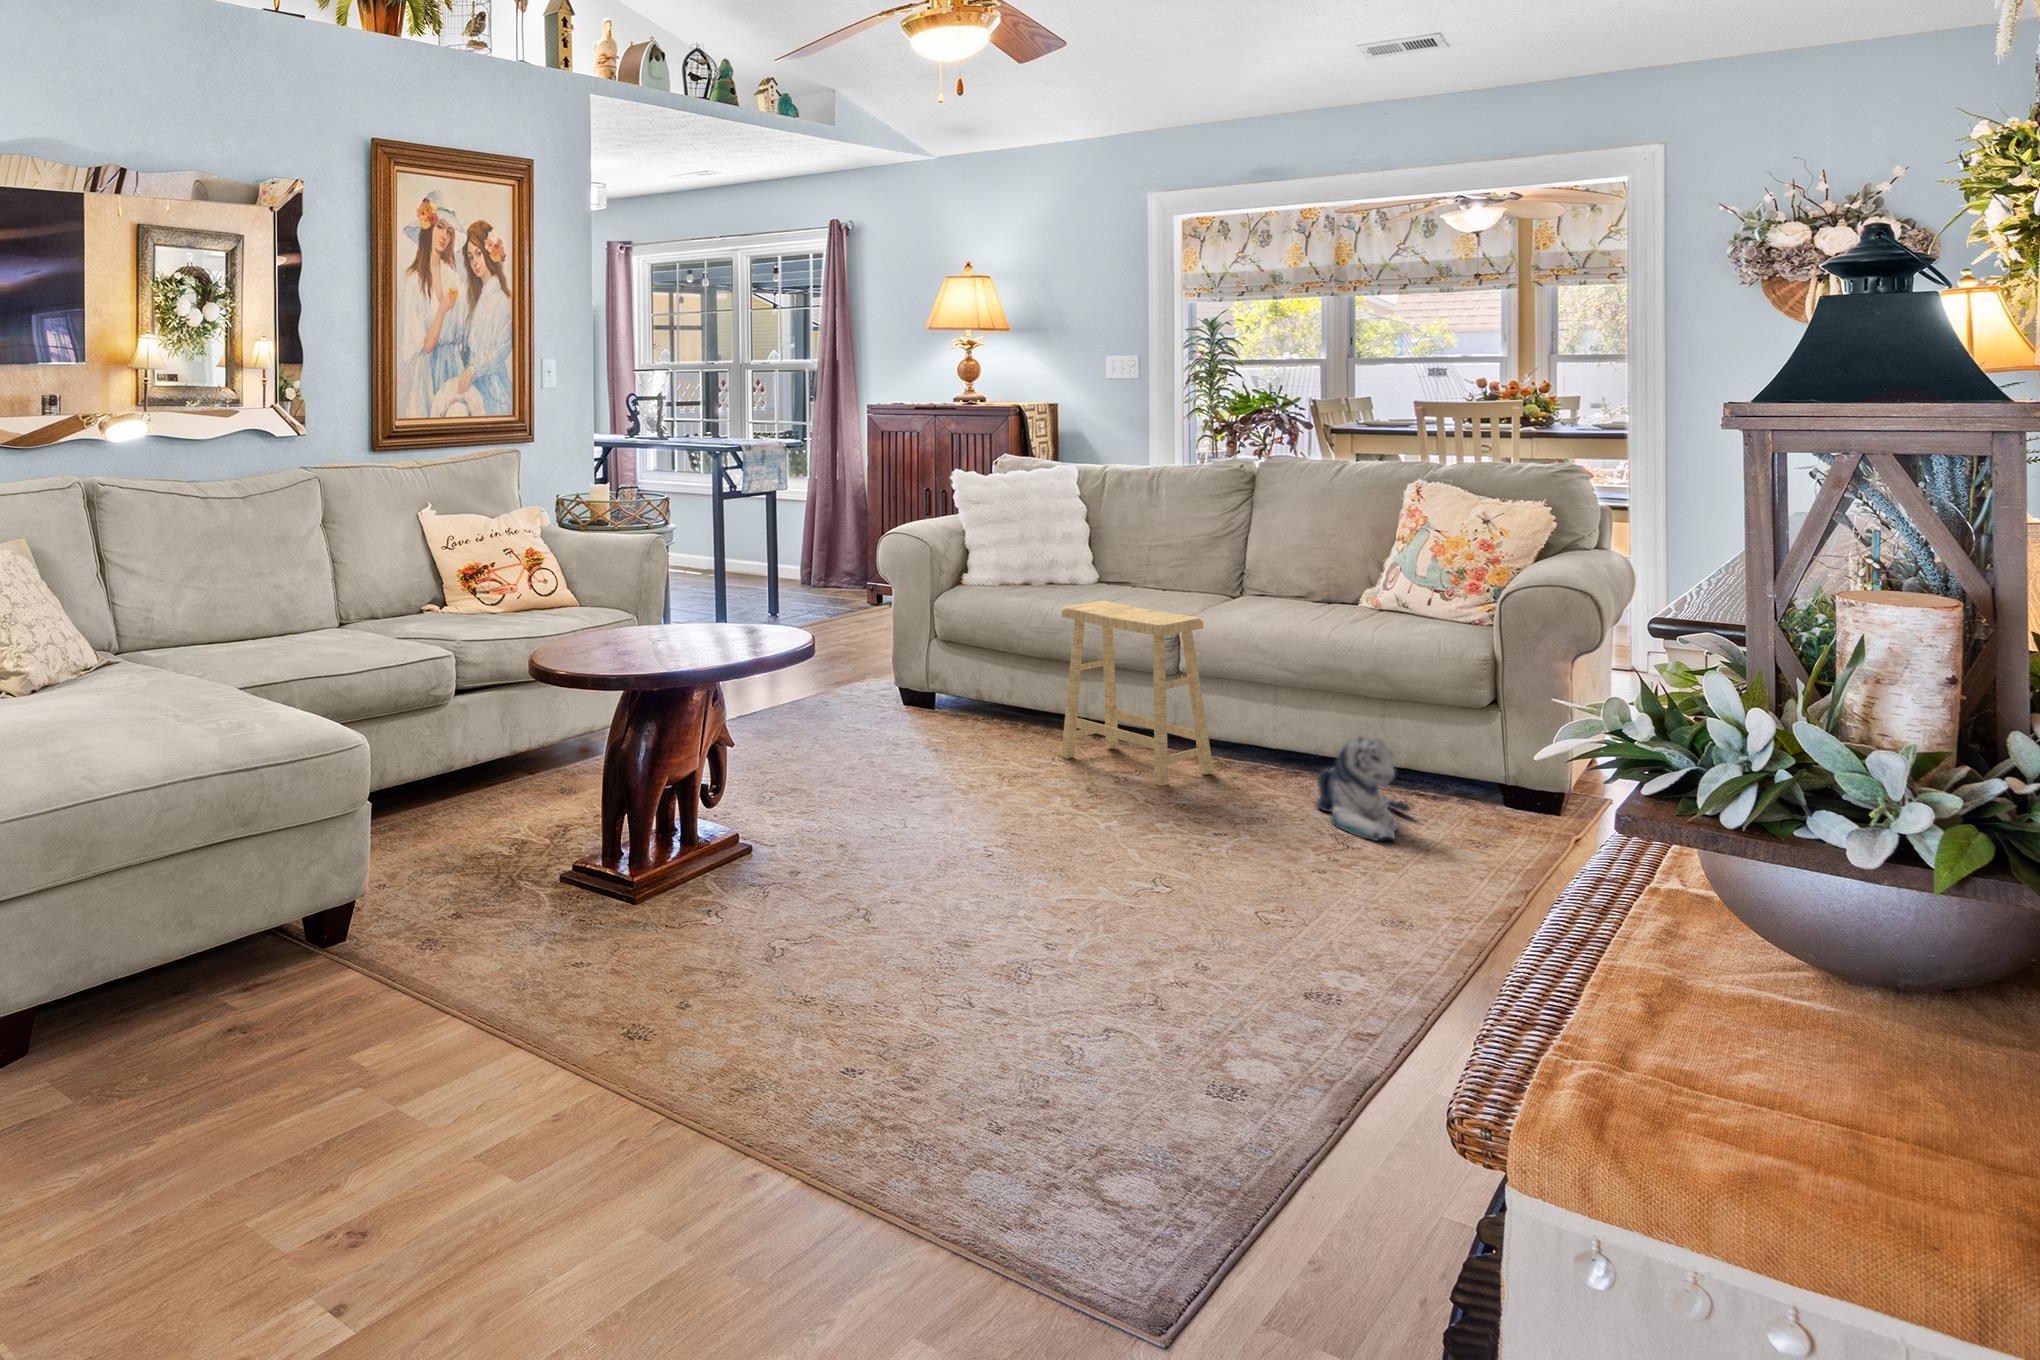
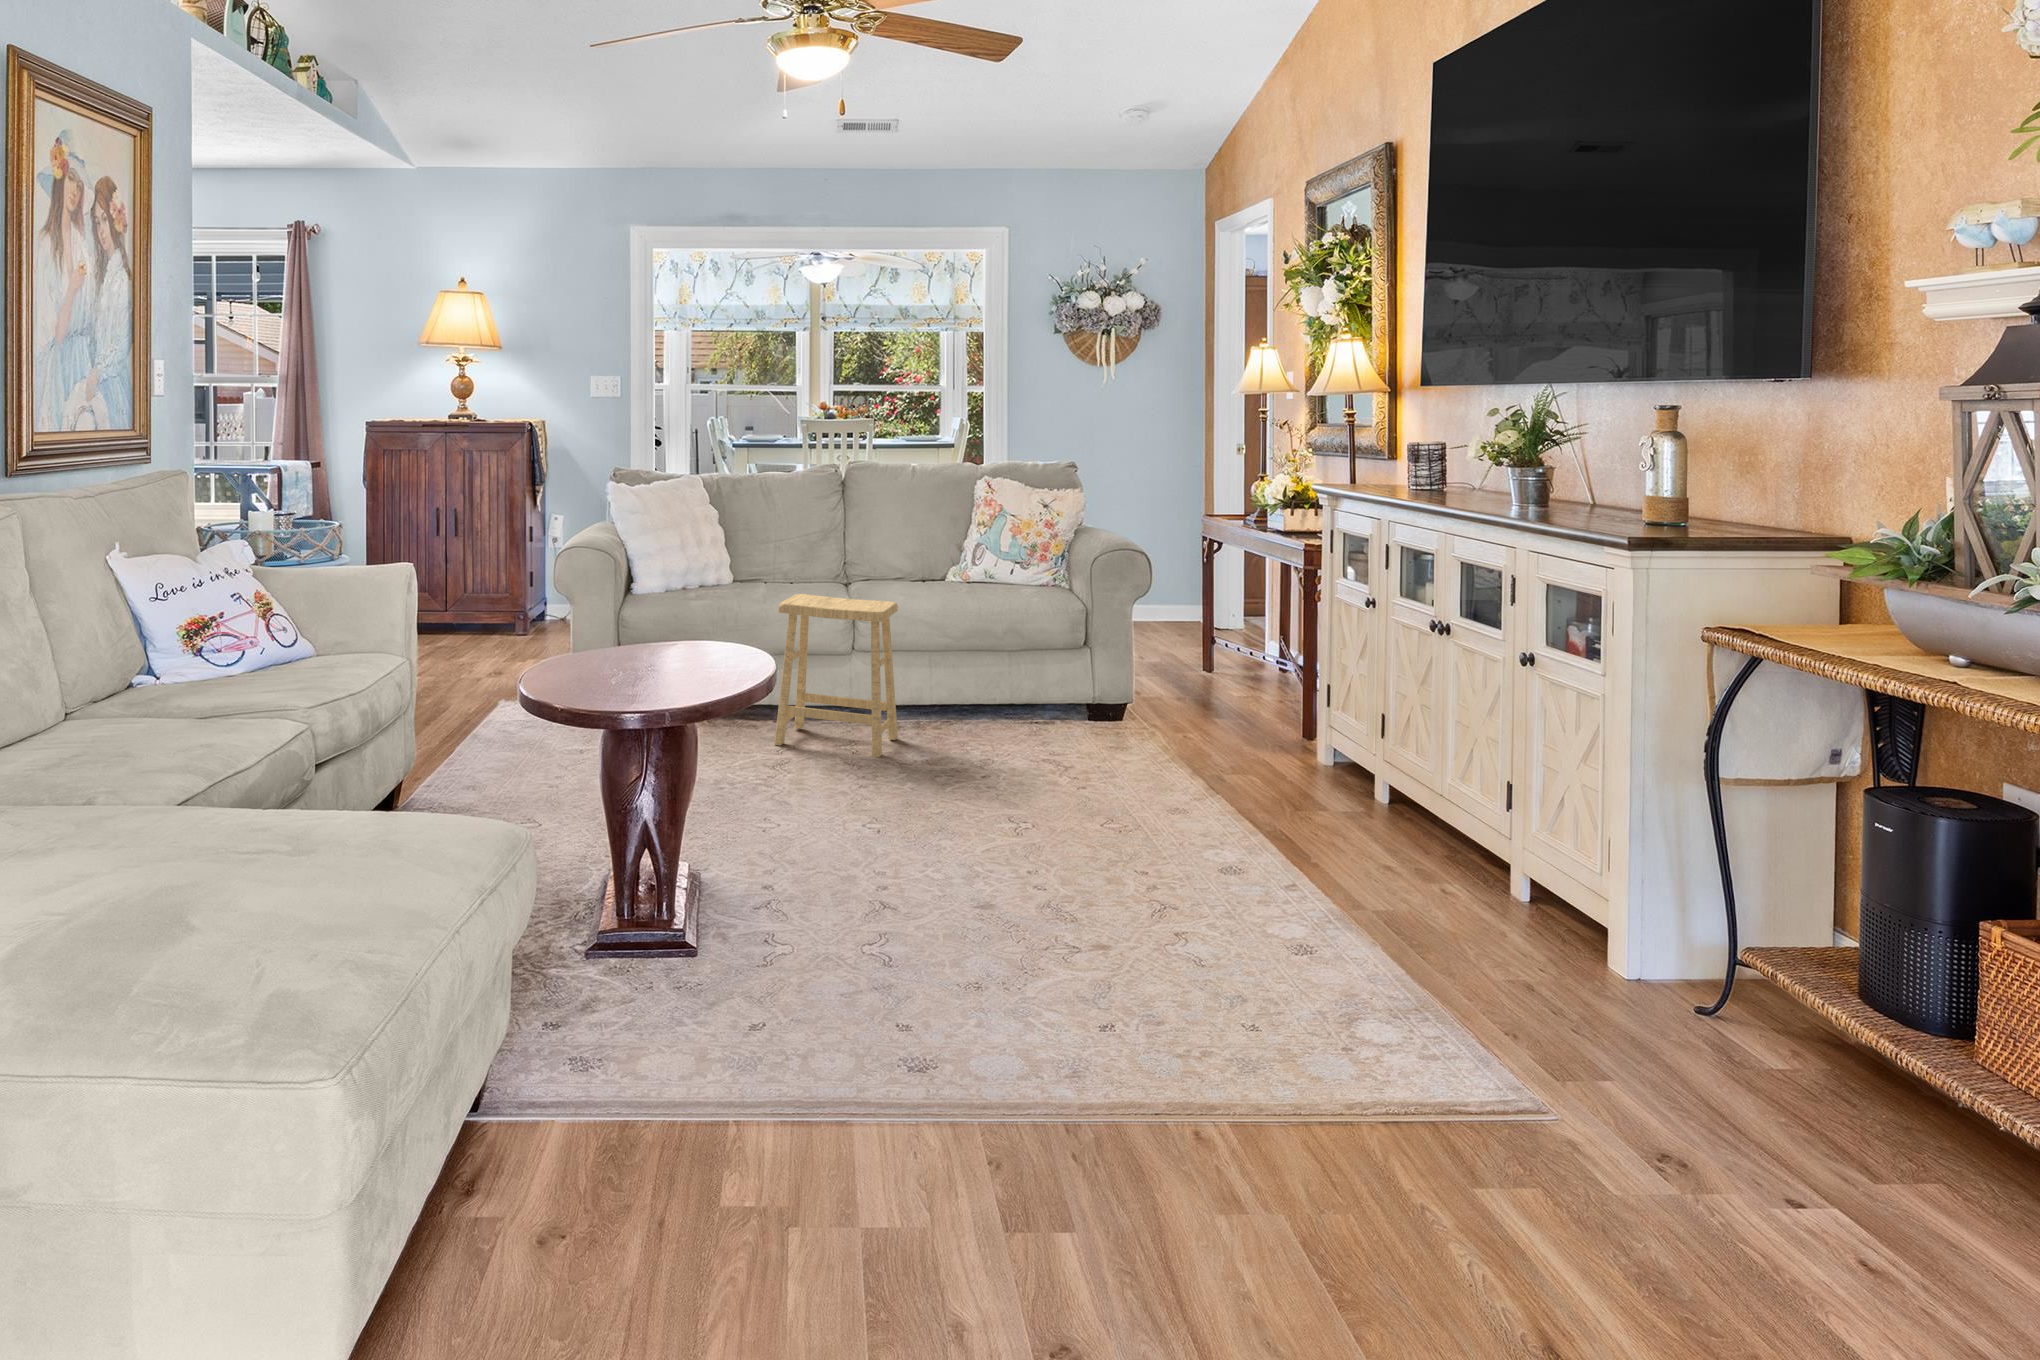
plush toy: present [1316,737,1410,841] -> none [992,689,1081,774]

